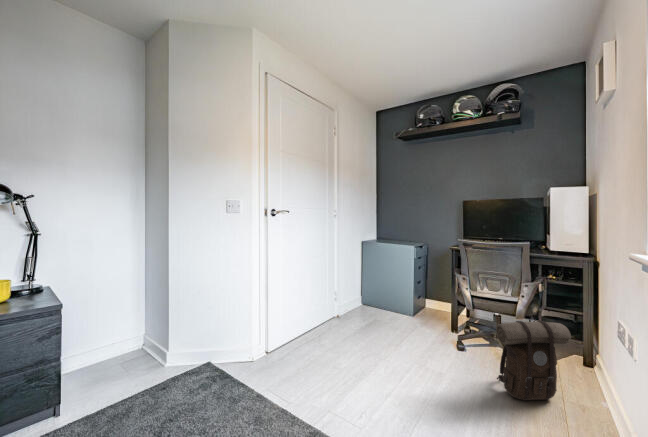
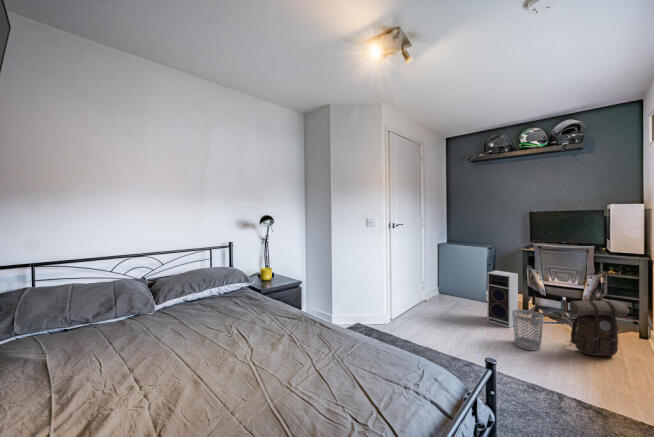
speaker: none [402,278,440,357] -> present [487,270,518,328]
wastebasket: none [424,335,463,396] -> present [512,310,544,351]

